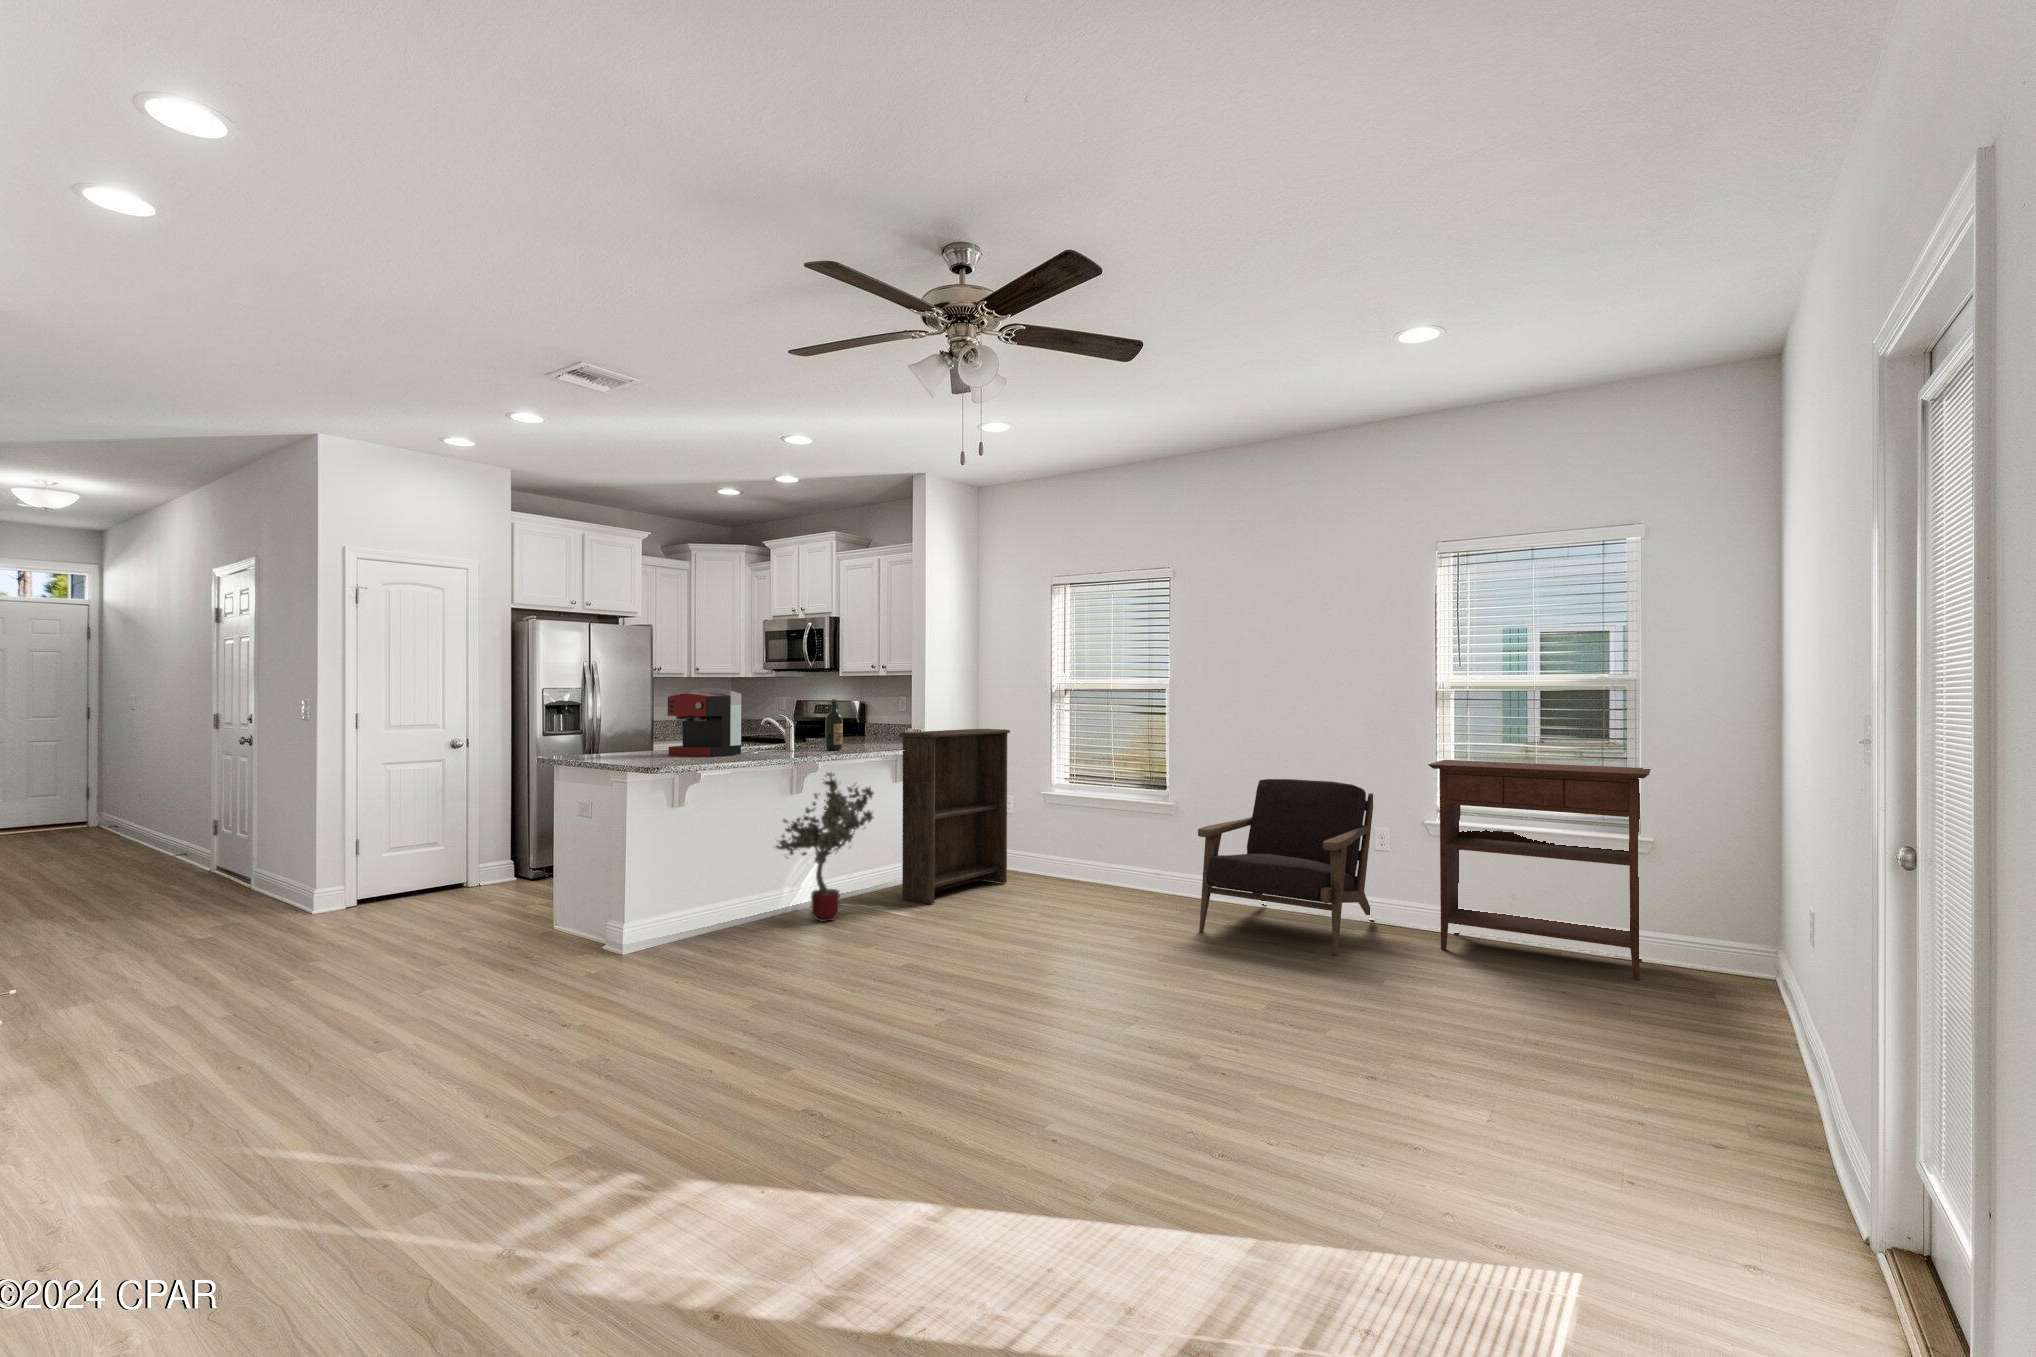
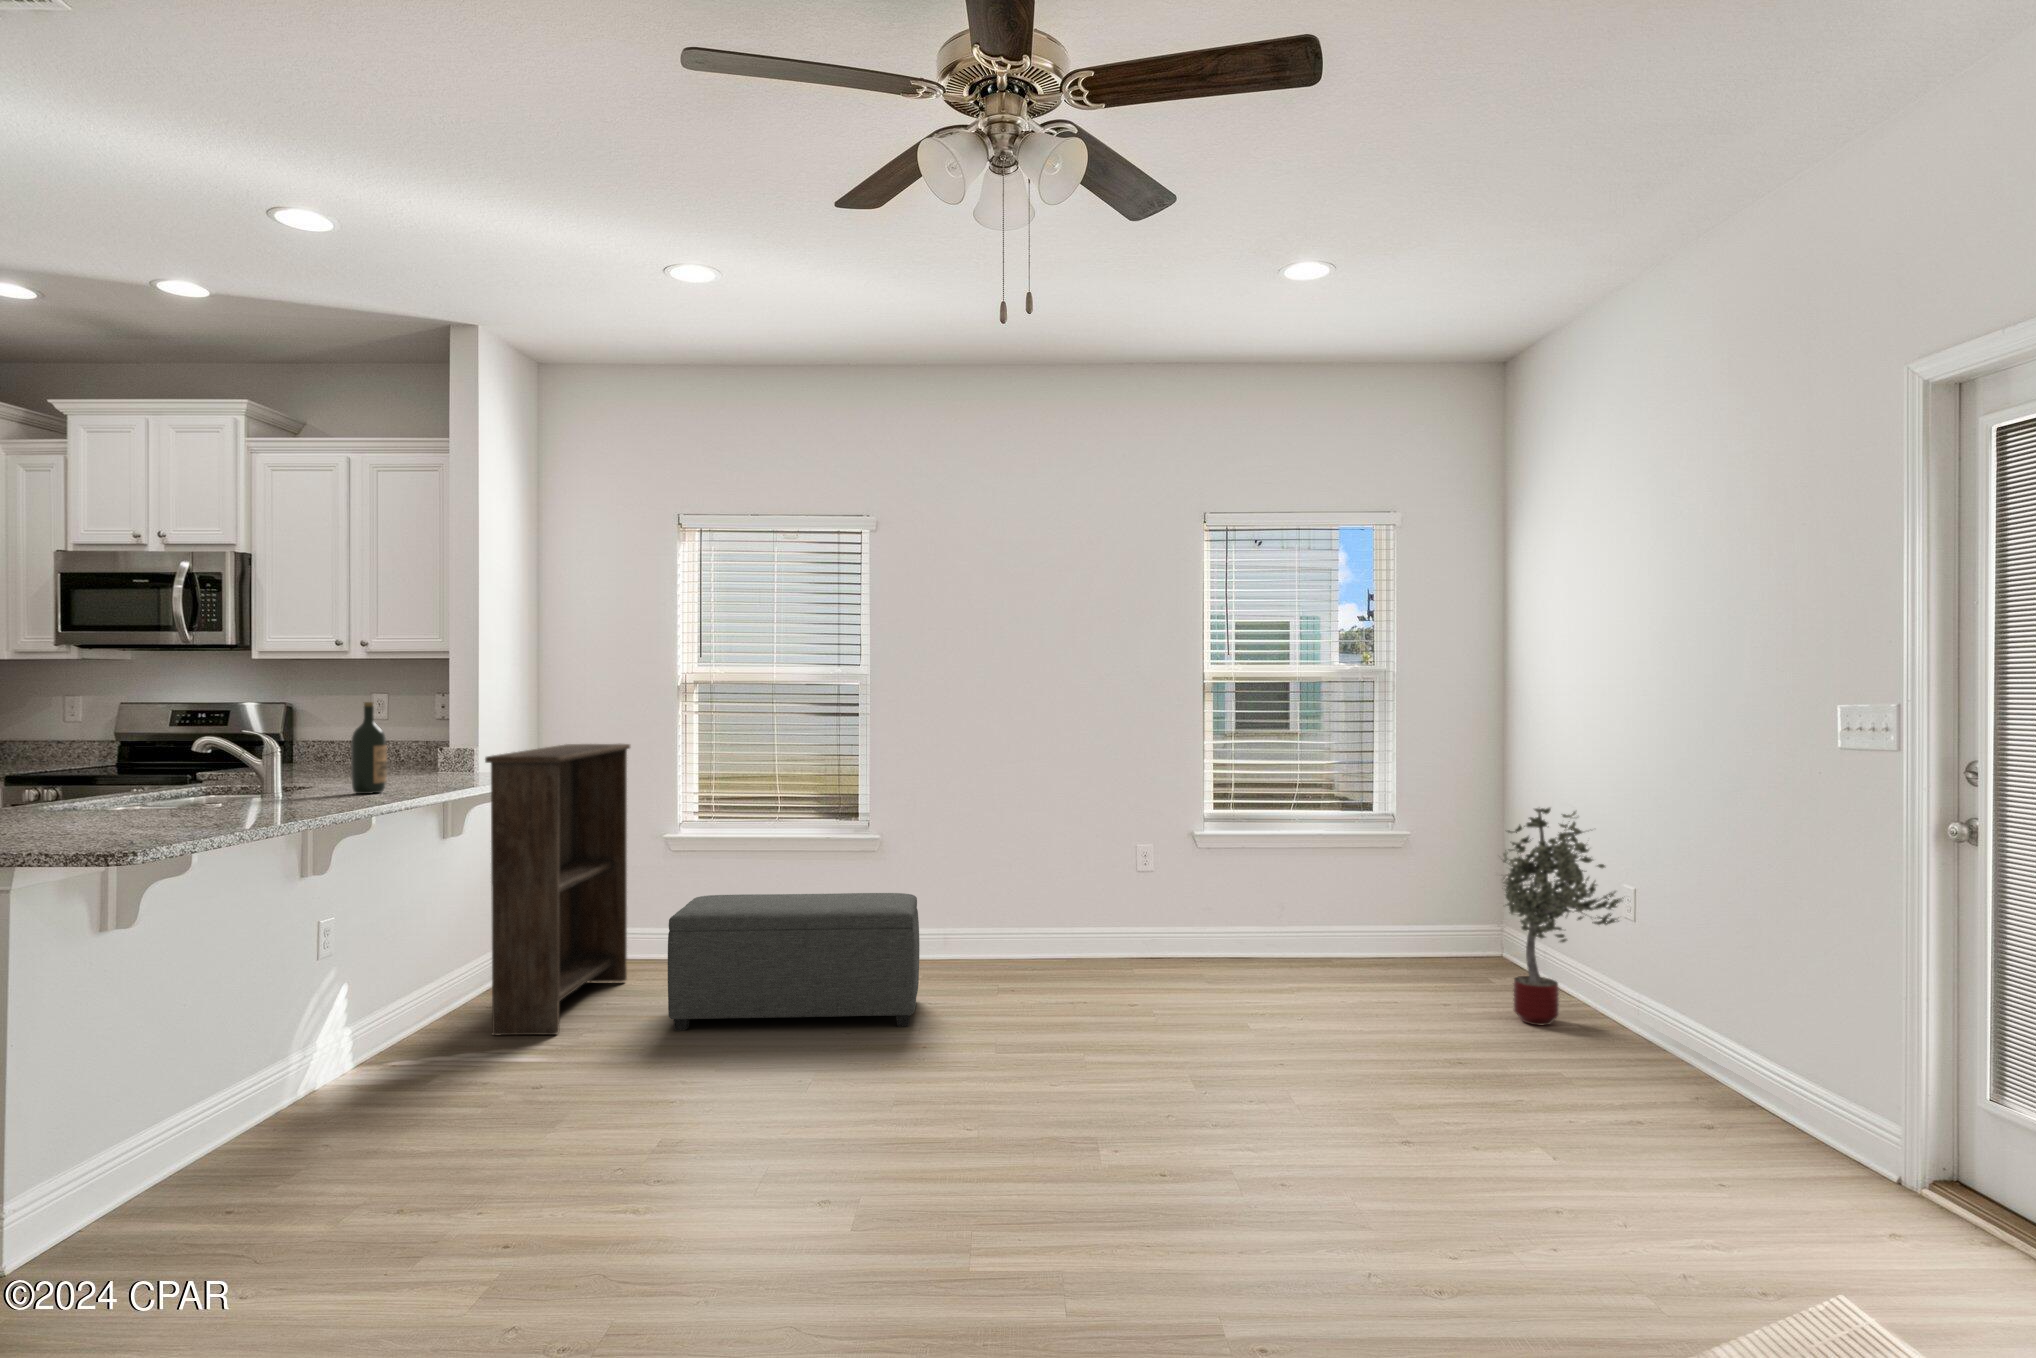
coffee maker: present [668,688,741,757] -> none [76,684,234,828]
console table: present [1428,760,1651,980] -> none [1218,760,1444,979]
potted tree: present [776,773,874,922] -> present [1503,808,1624,1026]
armchair: present [1198,779,1375,955] -> none [981,793,1167,1006]
ottoman: none [989,831,1161,934] -> present [668,893,919,1030]

